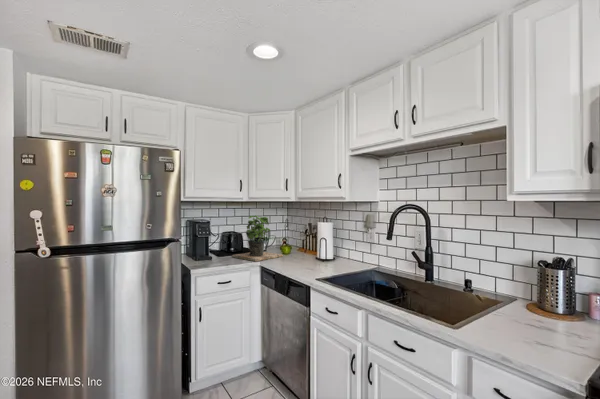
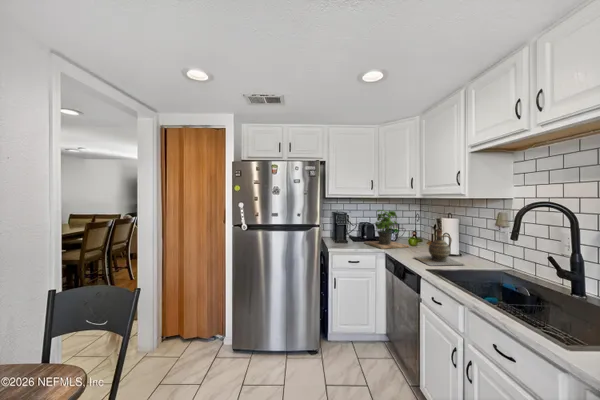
ceramic jug: none [295,235,344,274] -> present [415,230,463,266]

